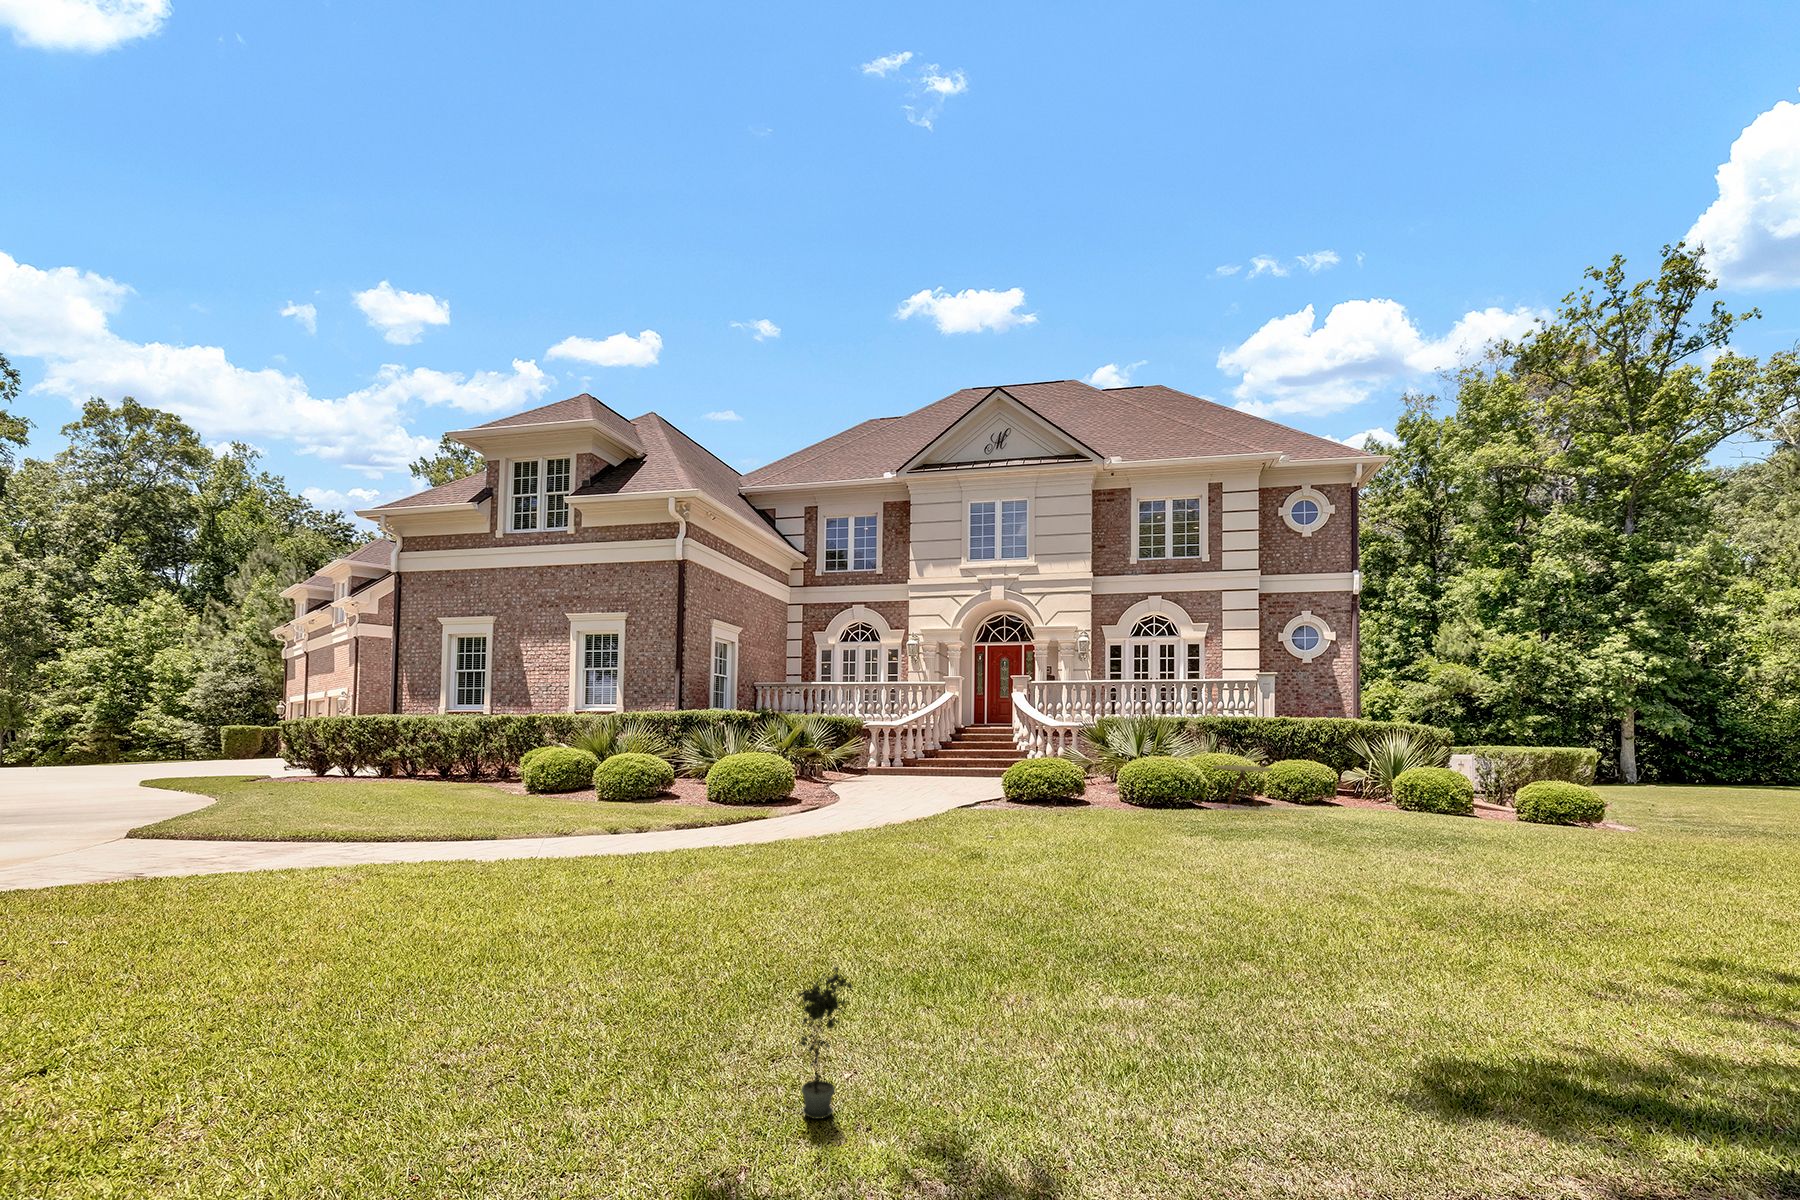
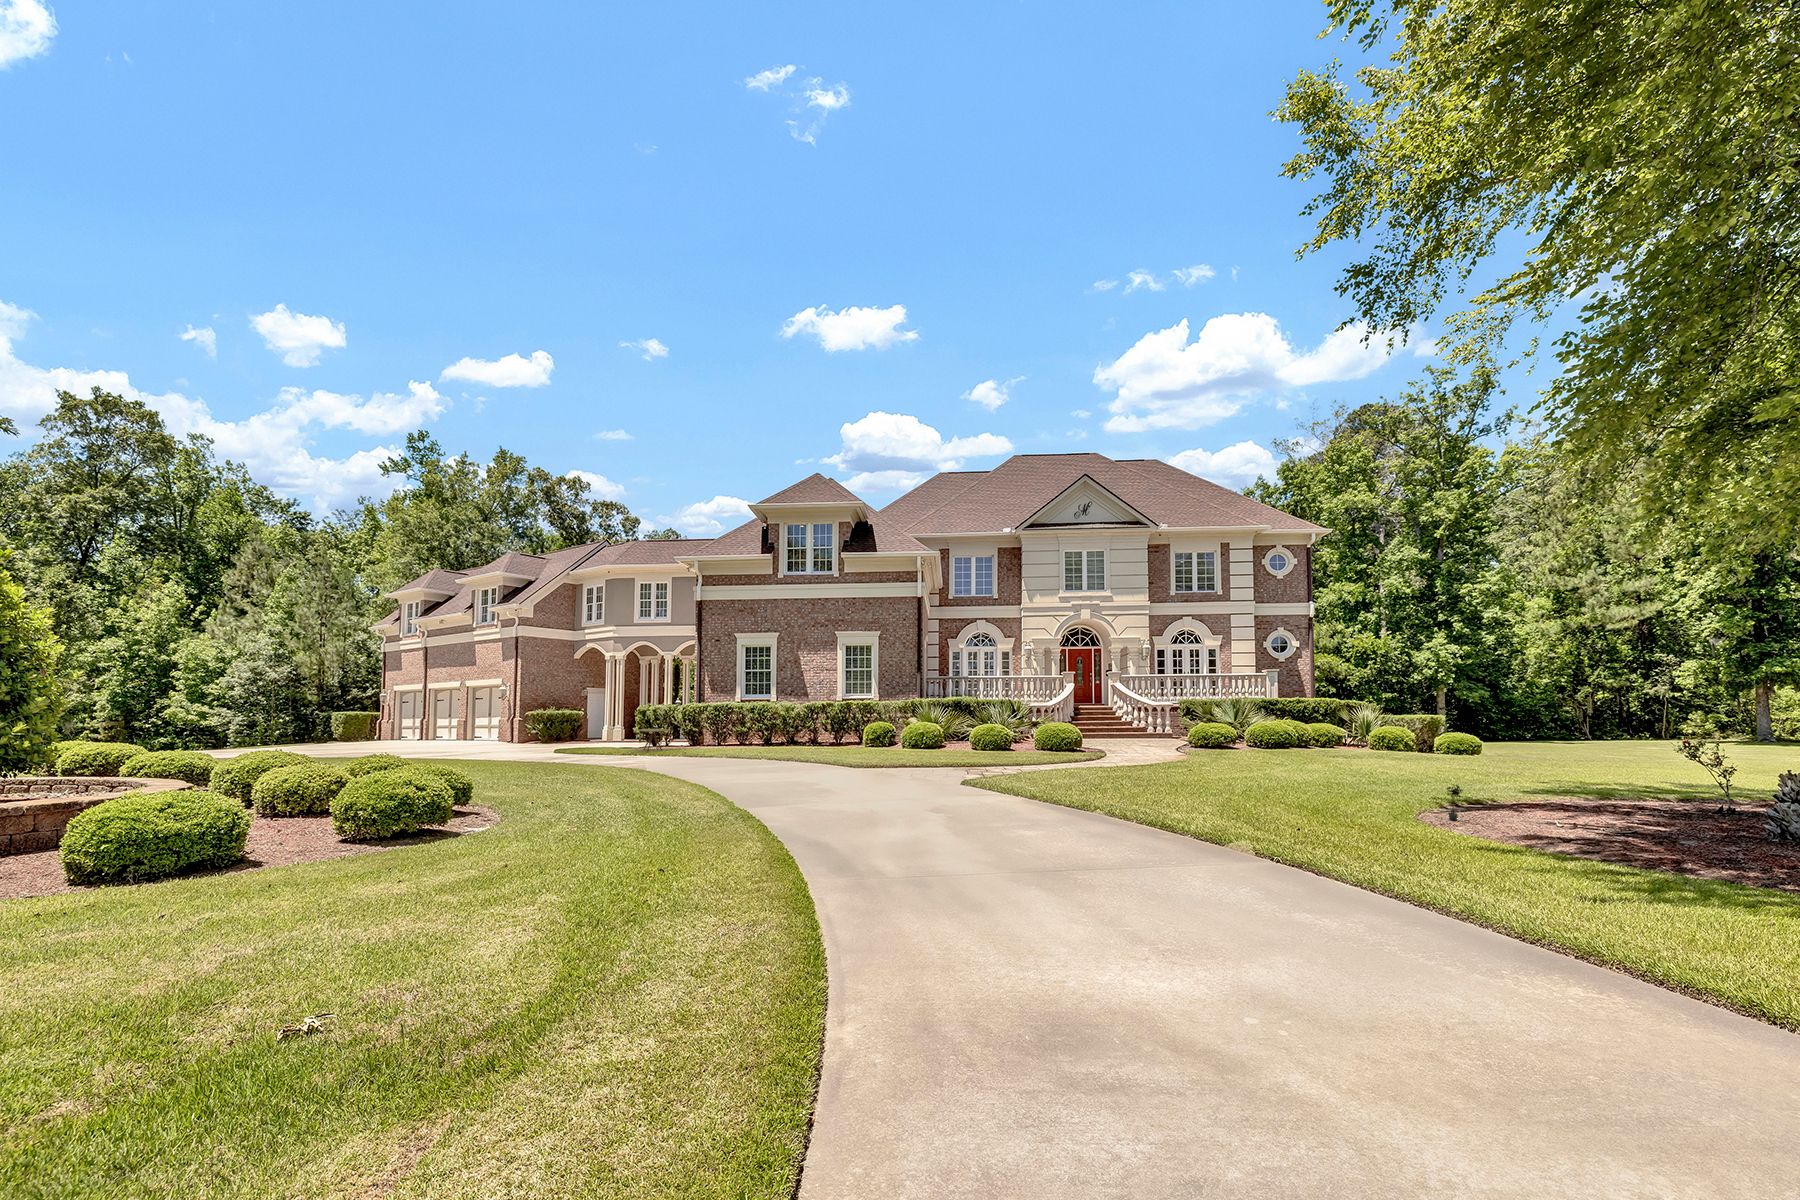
round table: present [1213,765,1272,809] -> present [638,729,668,751]

